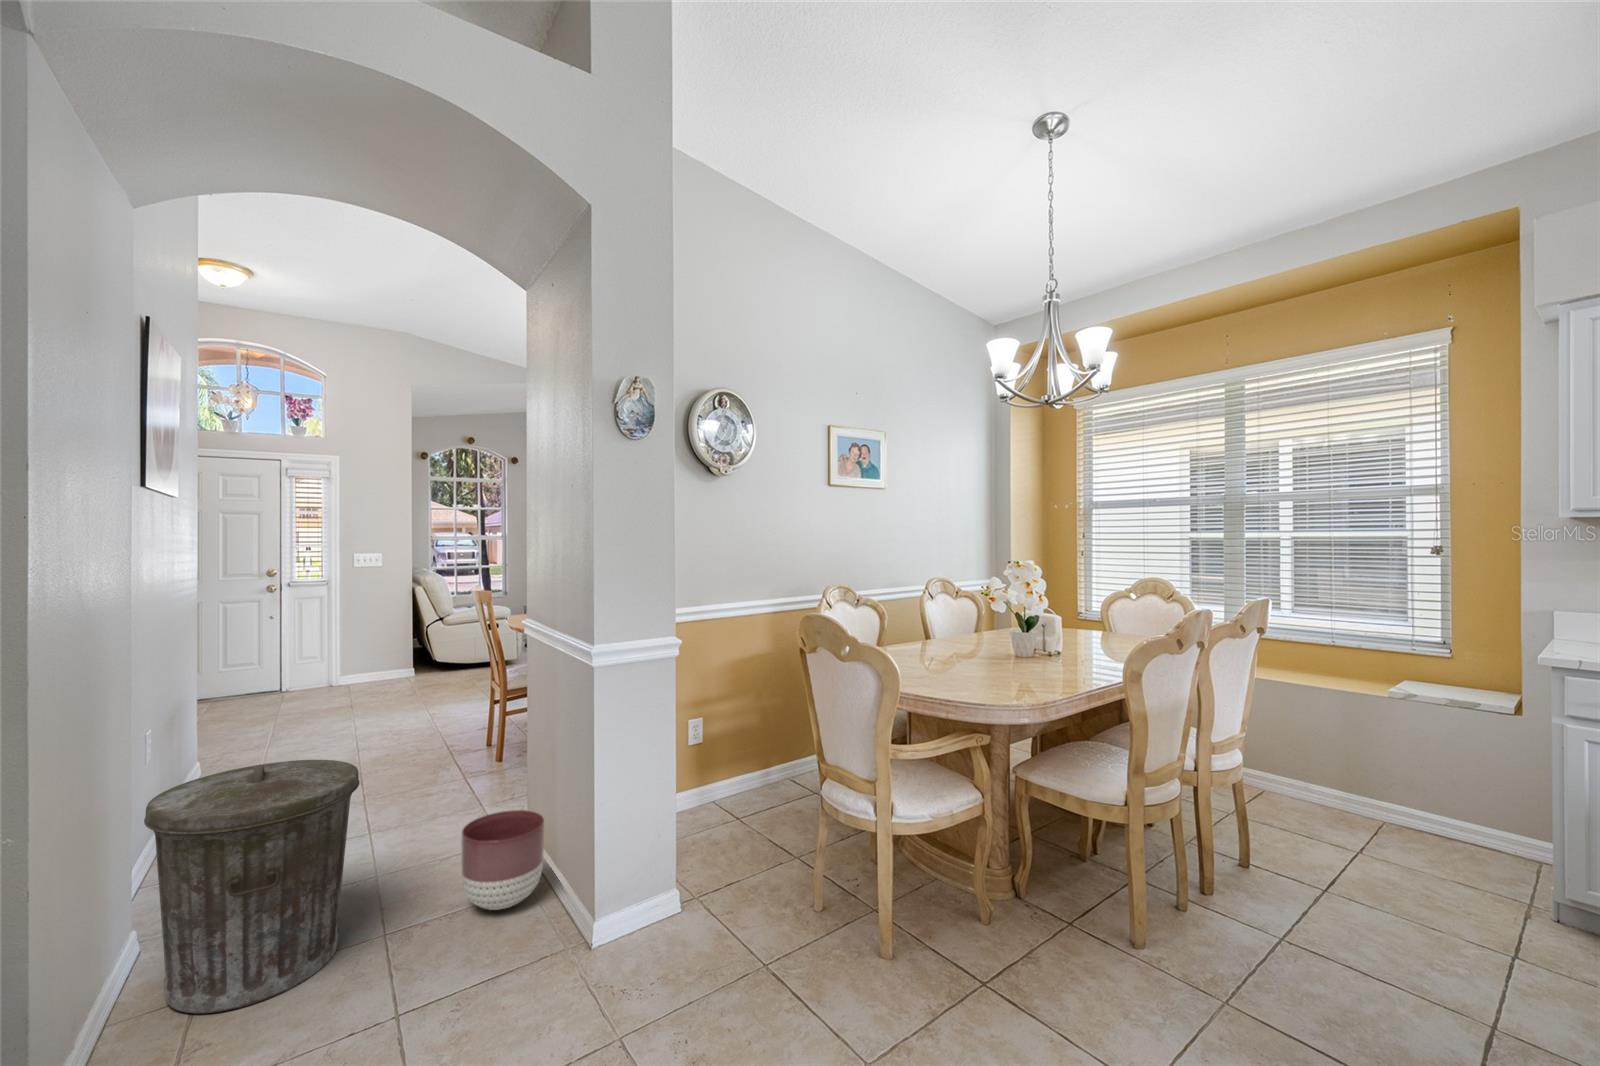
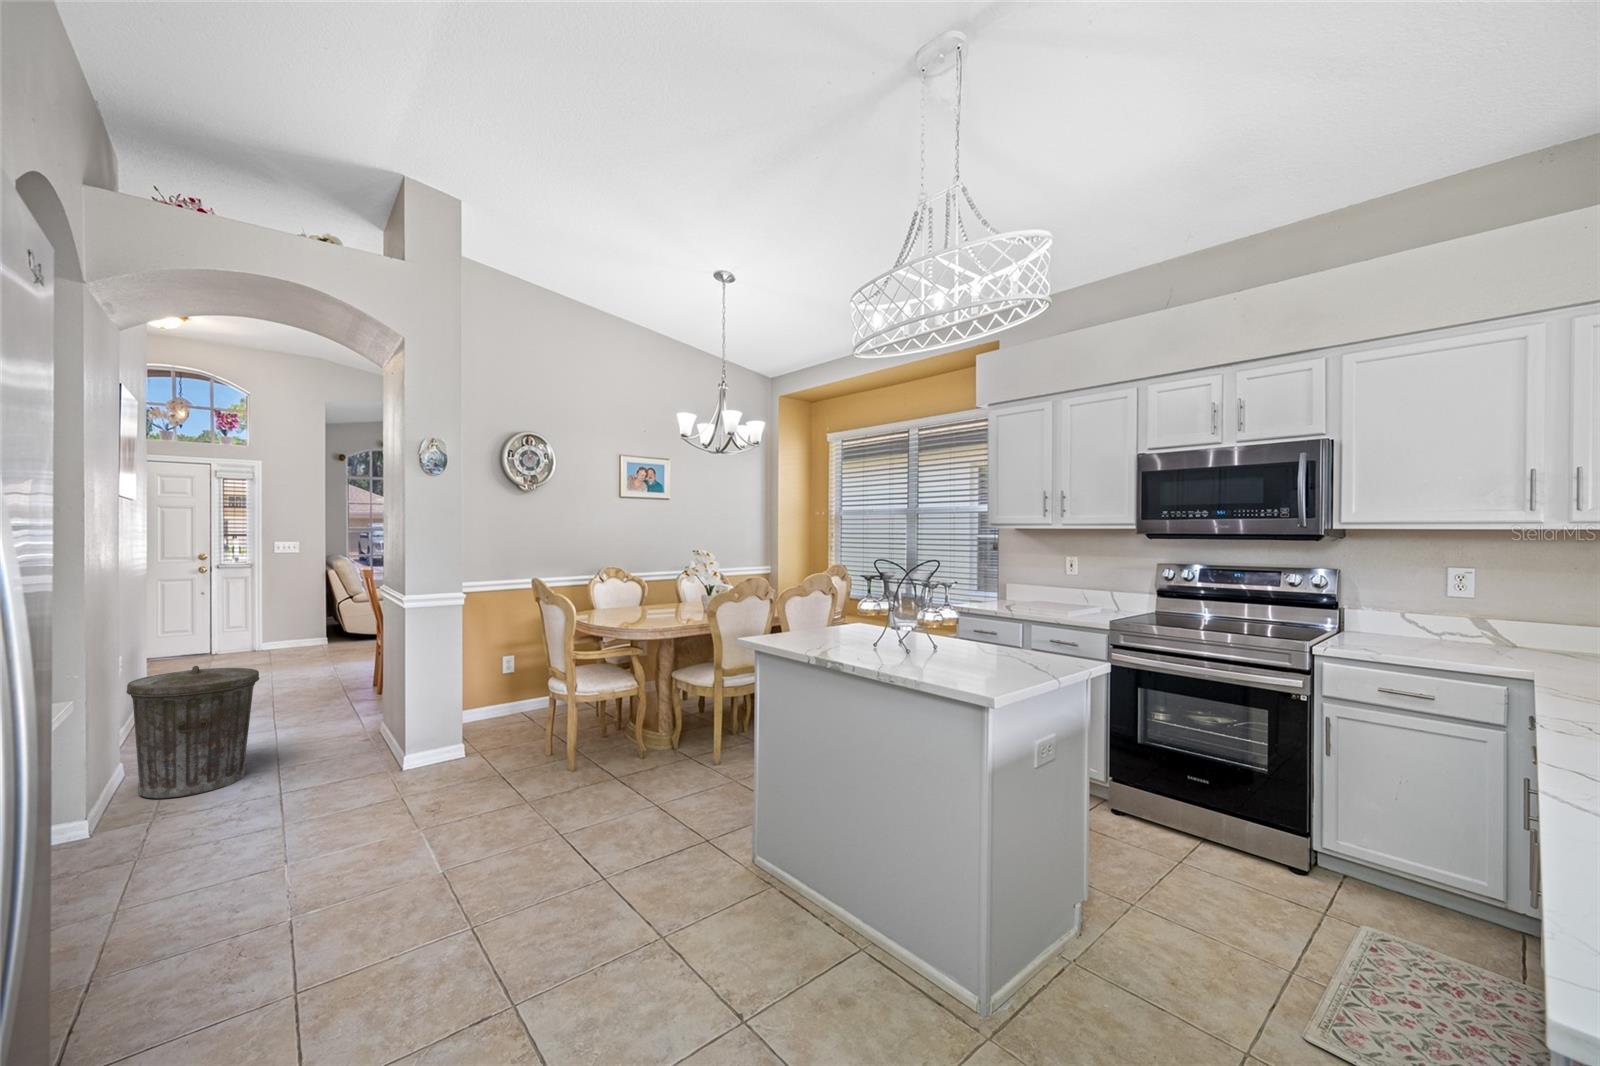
planter: present [461,810,544,910] -> none [327,704,383,759]

